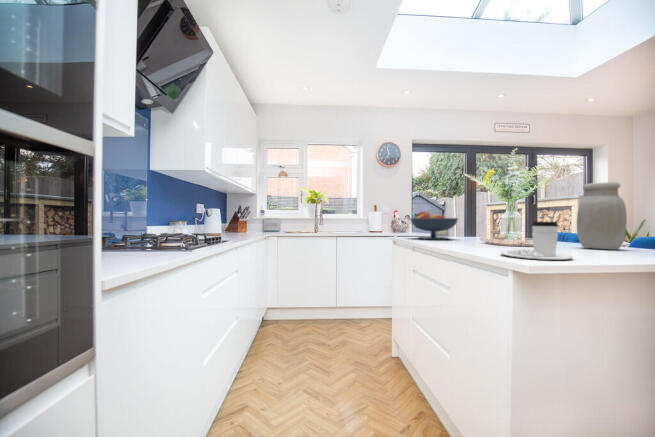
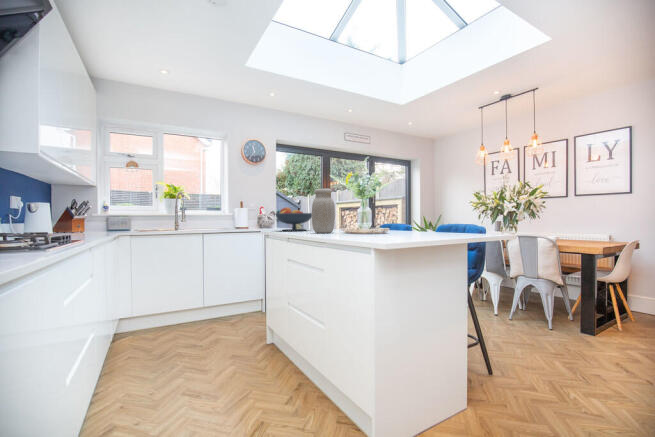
jar: present [577,182,627,250] -> present [312,189,335,233]
coffee cup: present [501,222,573,260] -> none [334,213,371,236]

